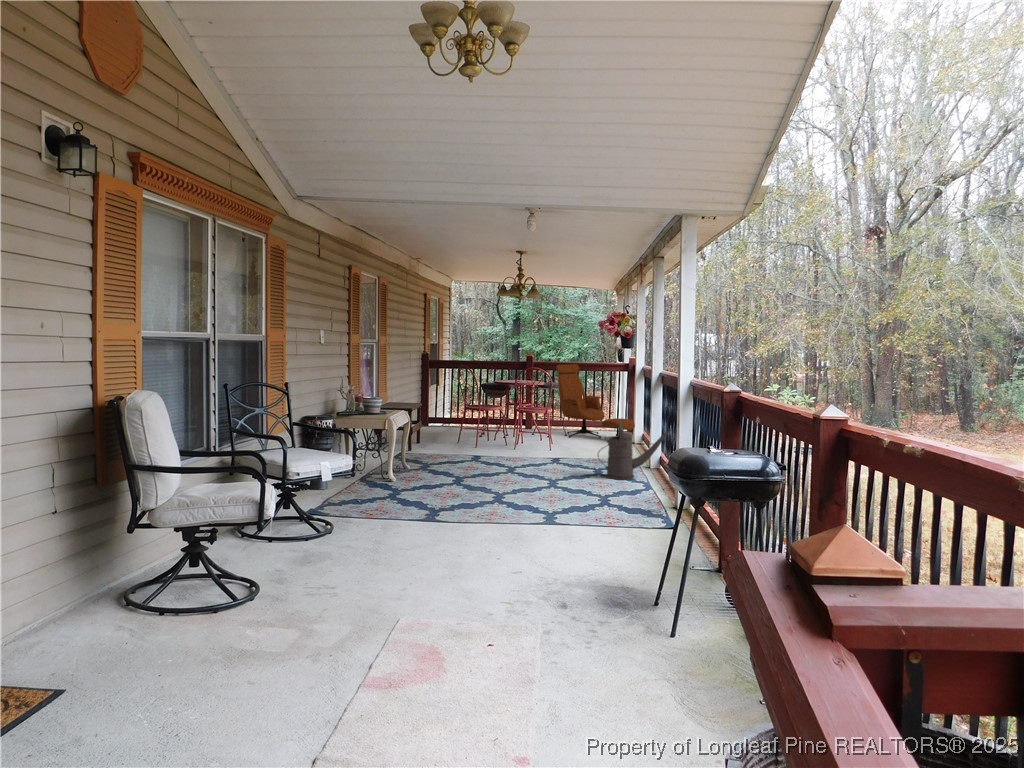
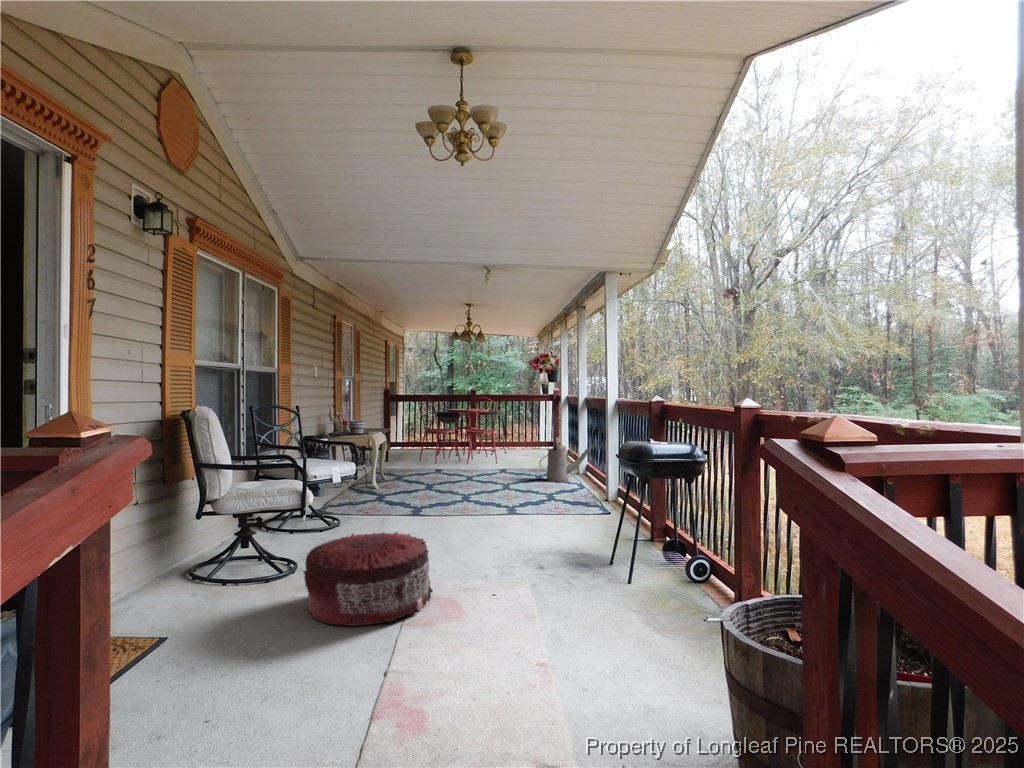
lounge chair: present [557,364,635,443] -> none [497,396,560,457]
pouf: none [240,556,409,683] -> present [304,532,433,626]

